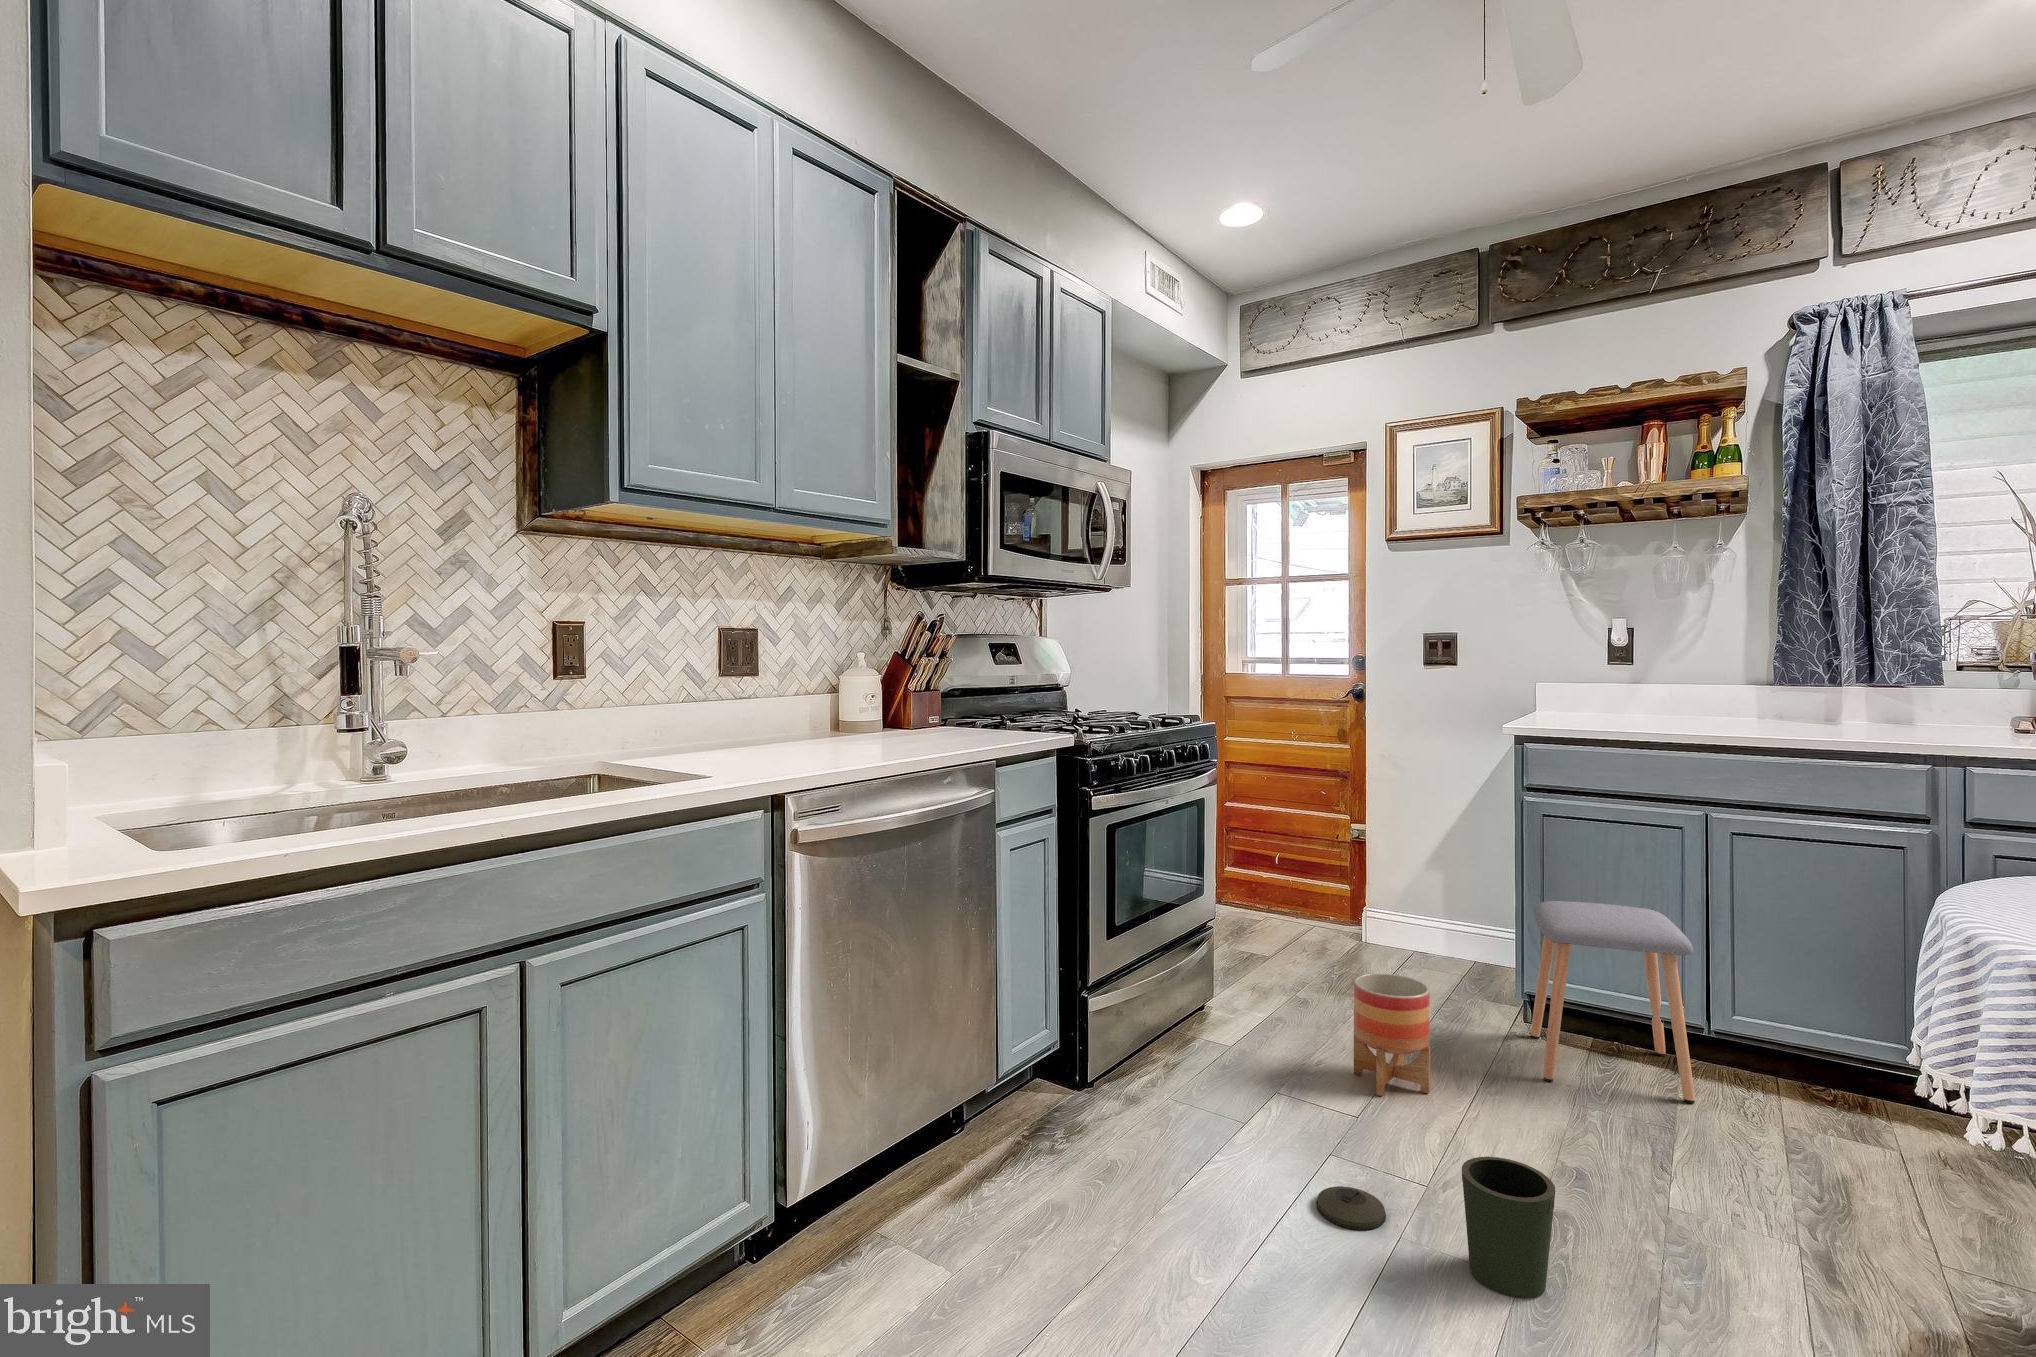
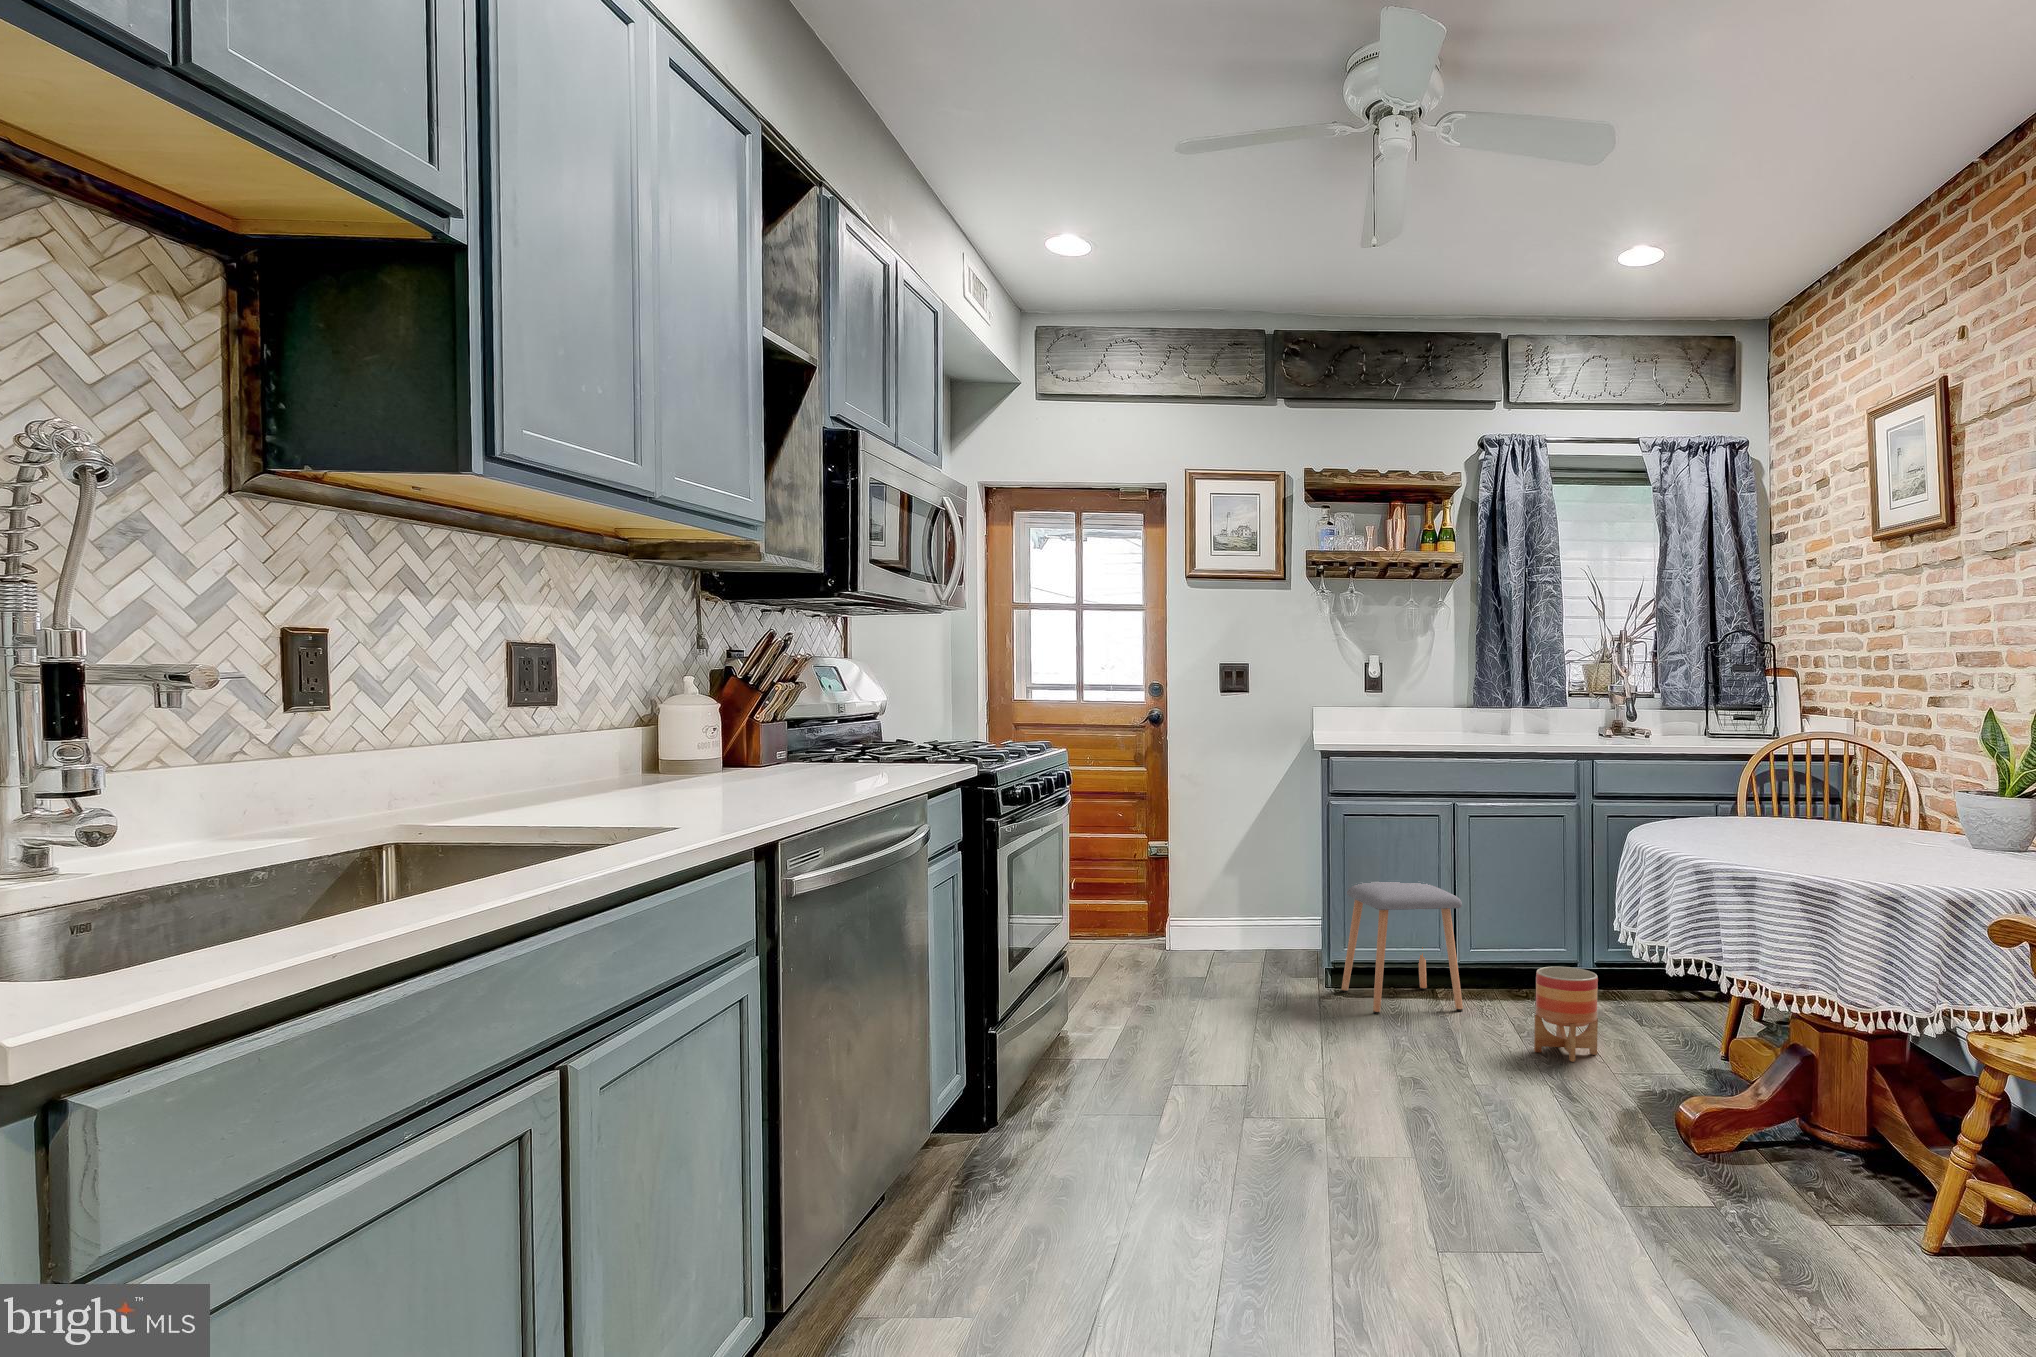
planter: present [1354,973,1430,1096] -> present [1534,967,1598,1062]
trash can: present [1316,1157,1555,1299] -> none [1318,1033,1474,1108]

